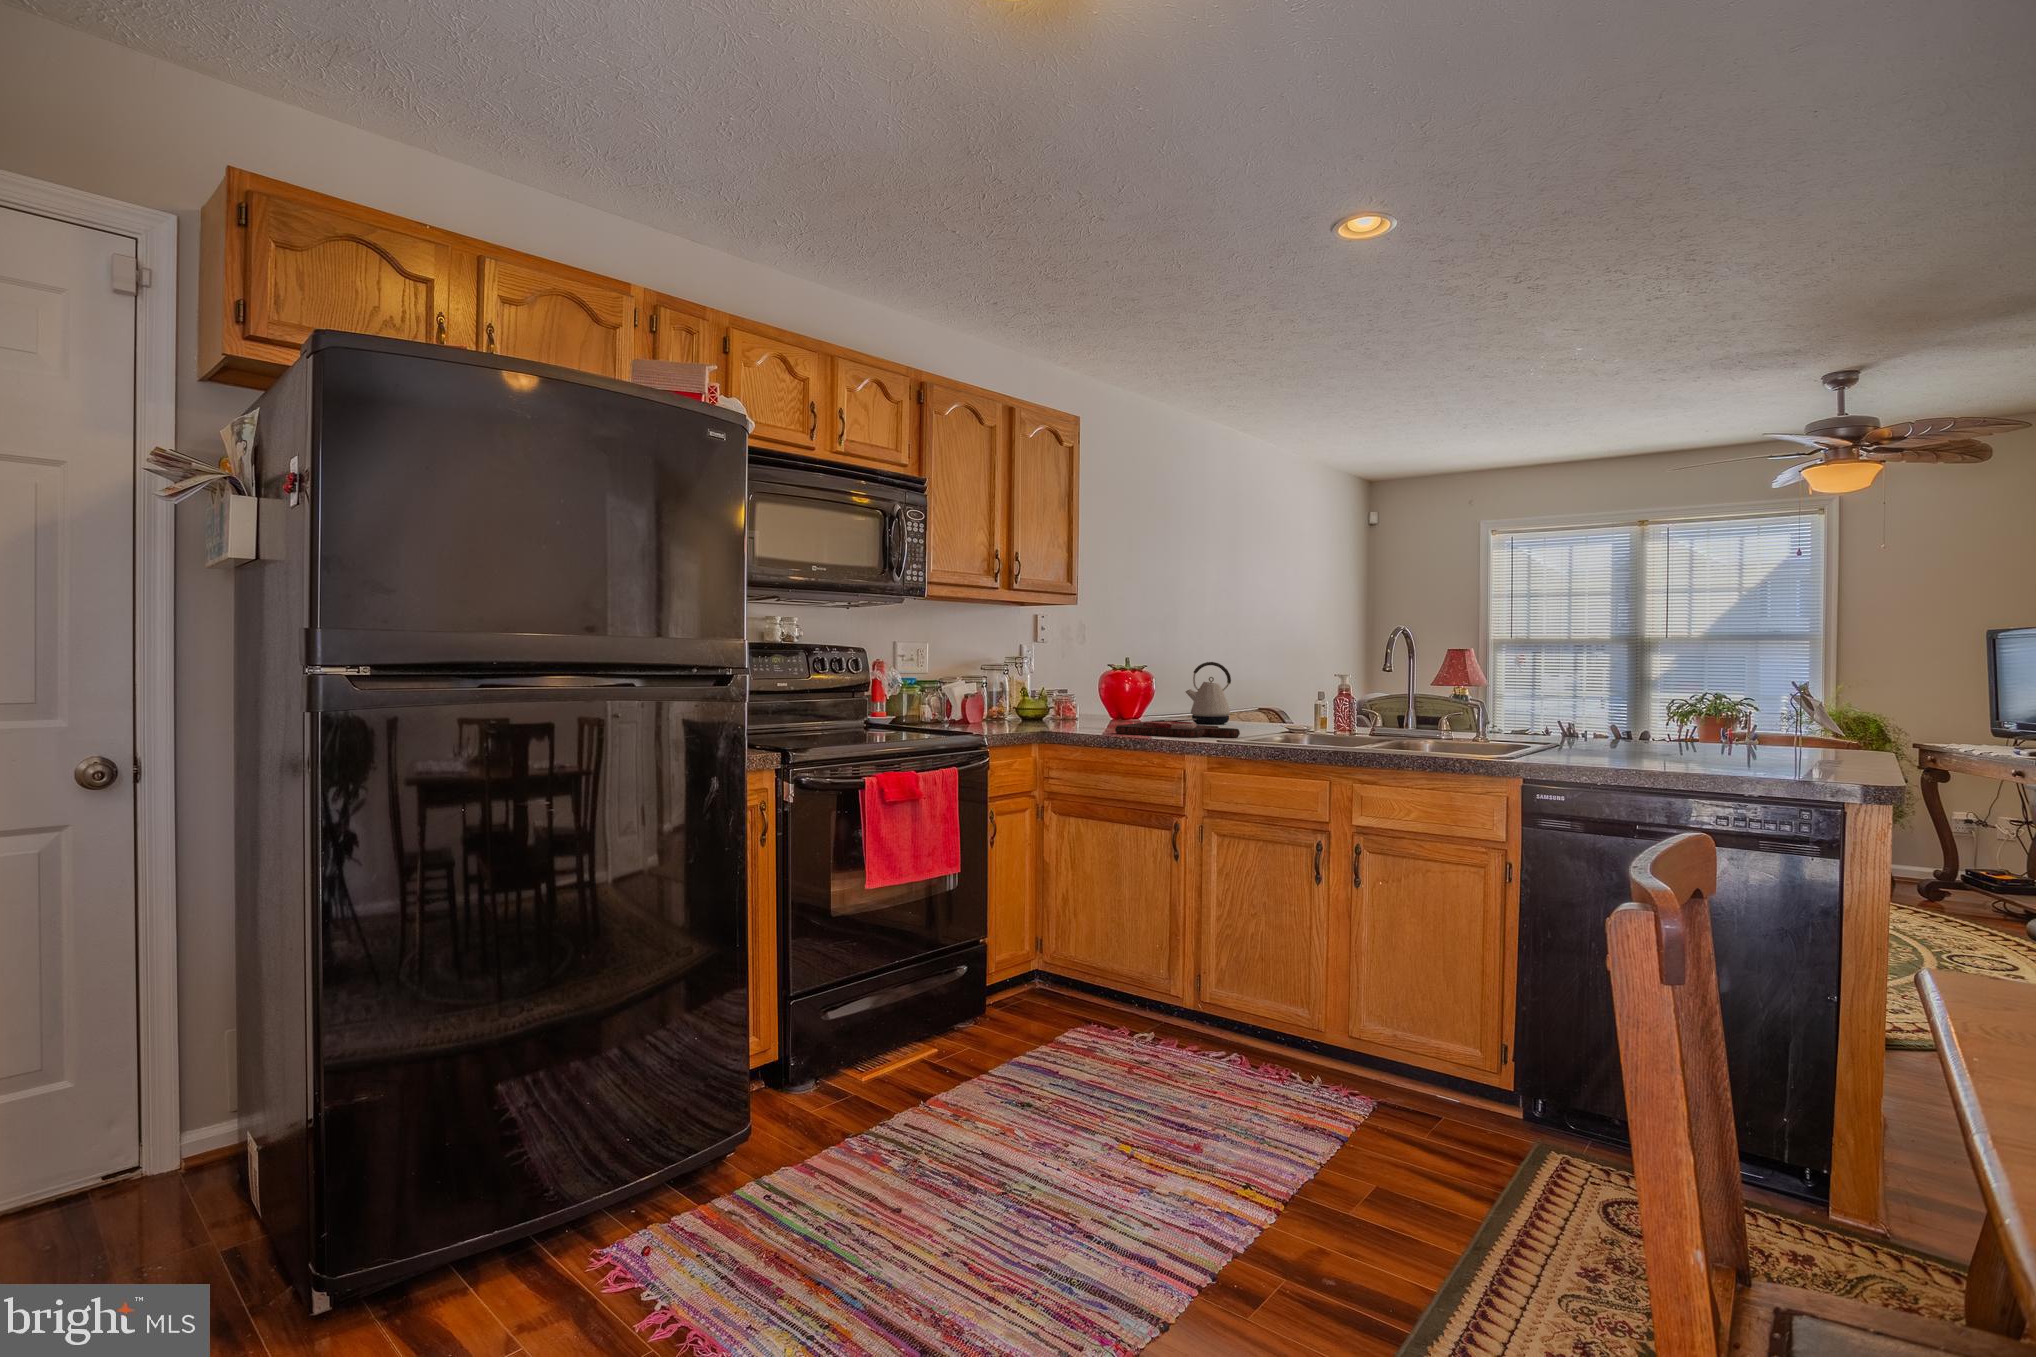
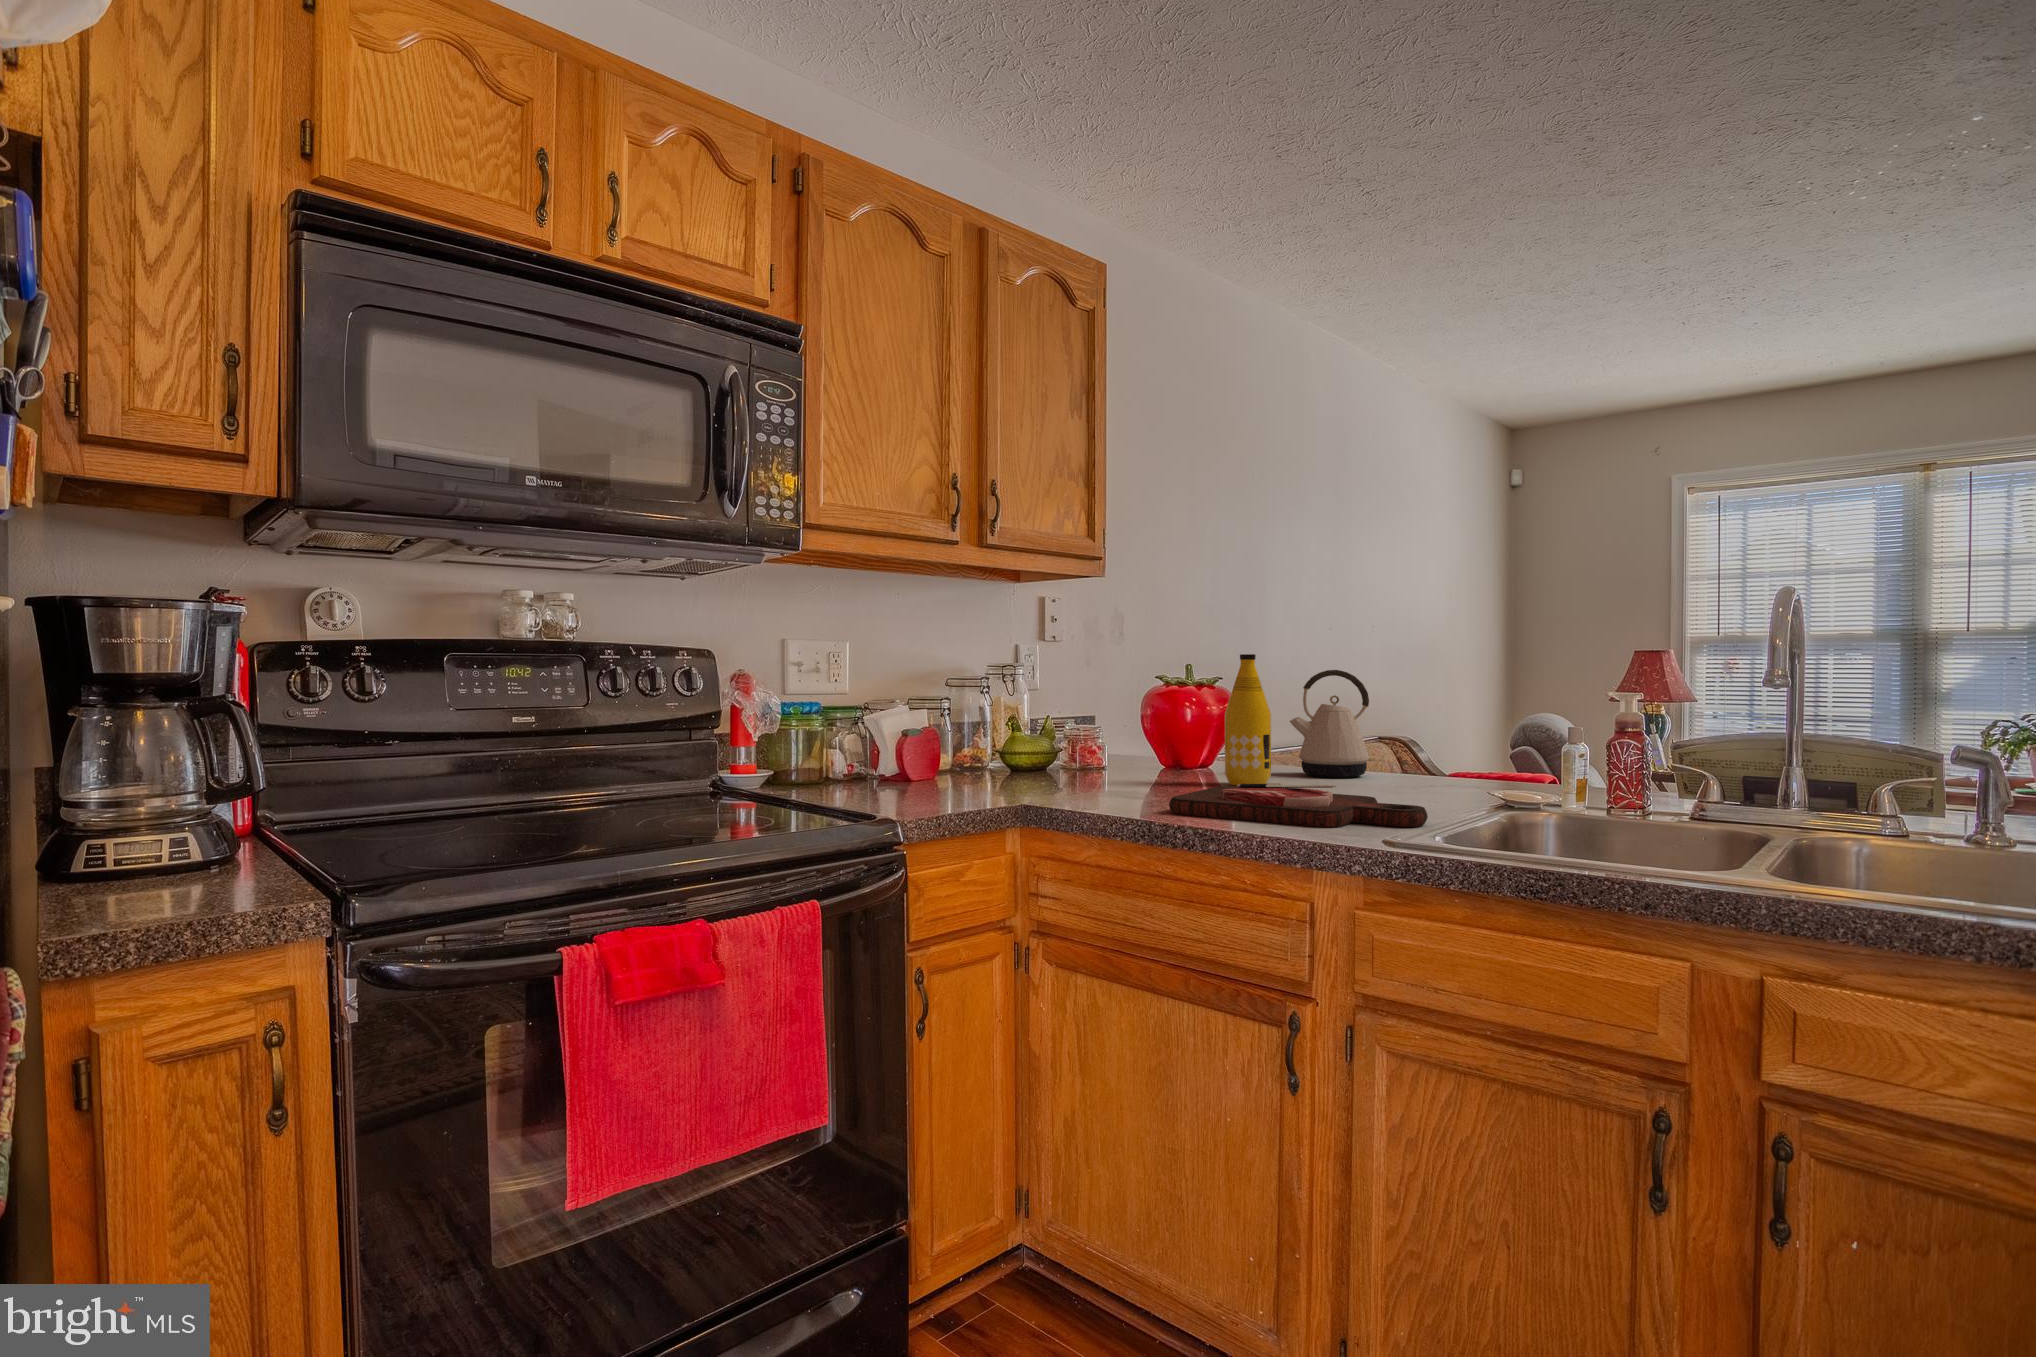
bottle: none [1146,653,1172,726] -> present [1225,654,1271,785]

